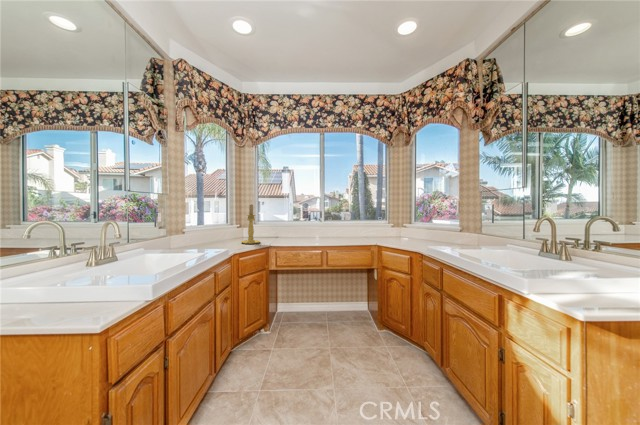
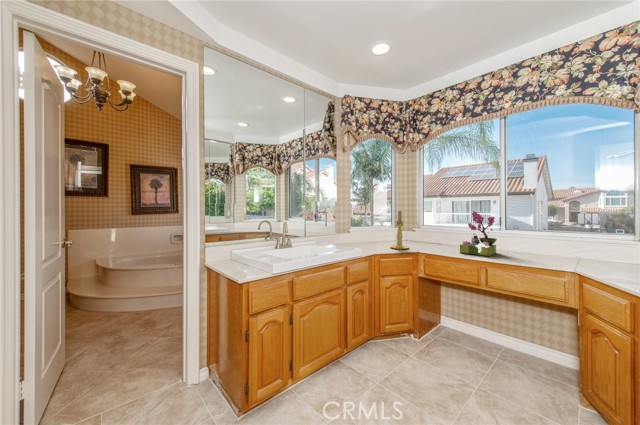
flower arrangement: none [304,205,327,242] -> present [460,211,497,256]

